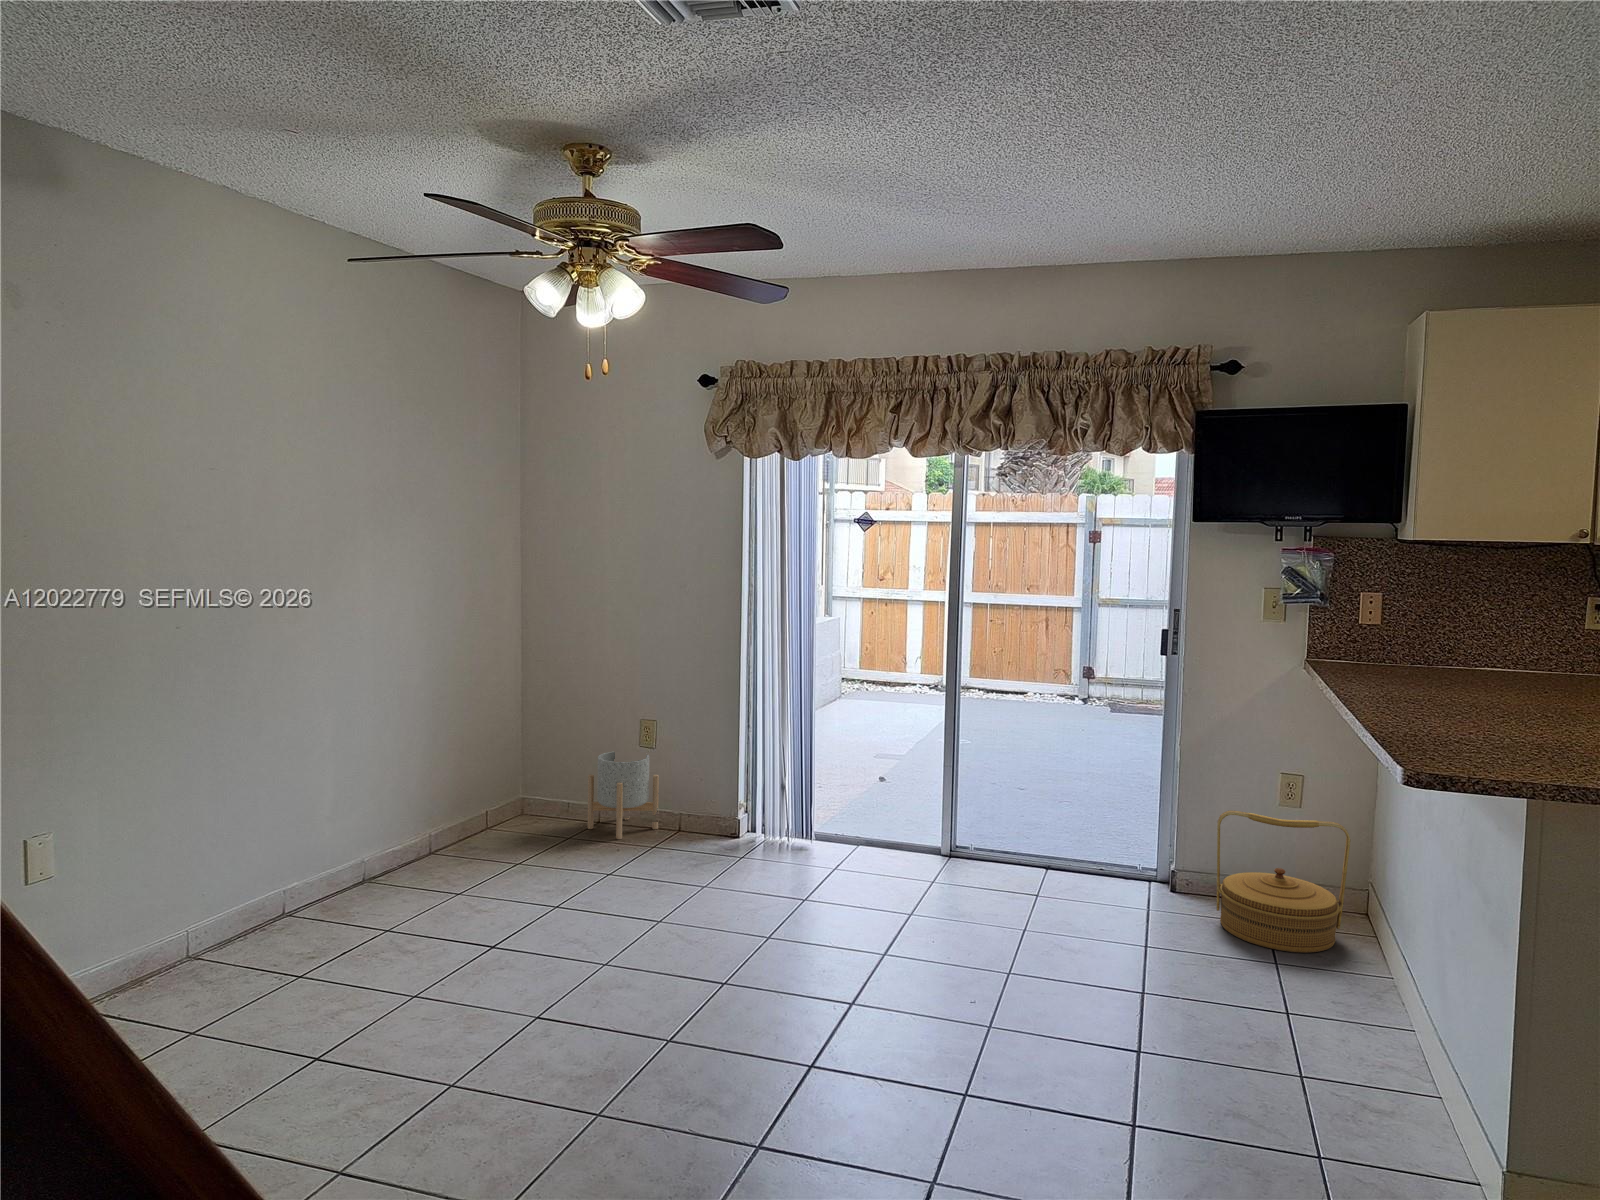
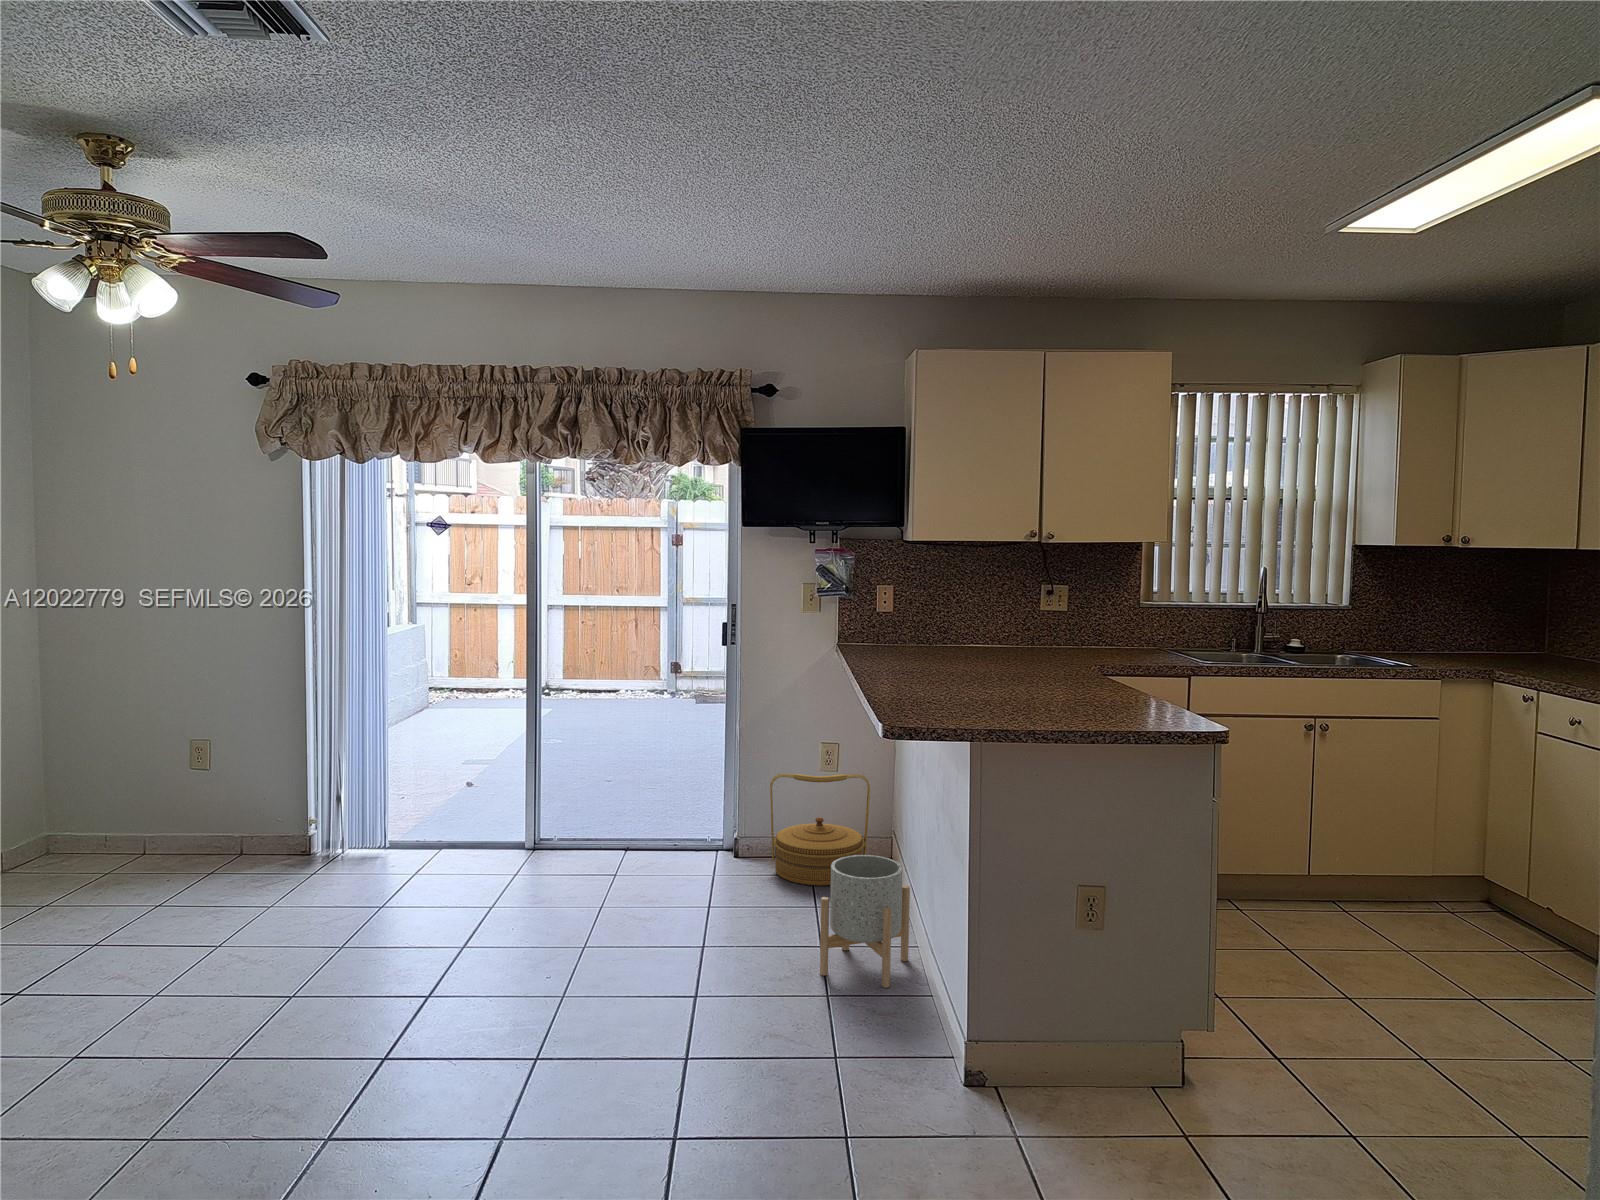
planter: present [588,752,659,839] -> present [820,855,910,988]

